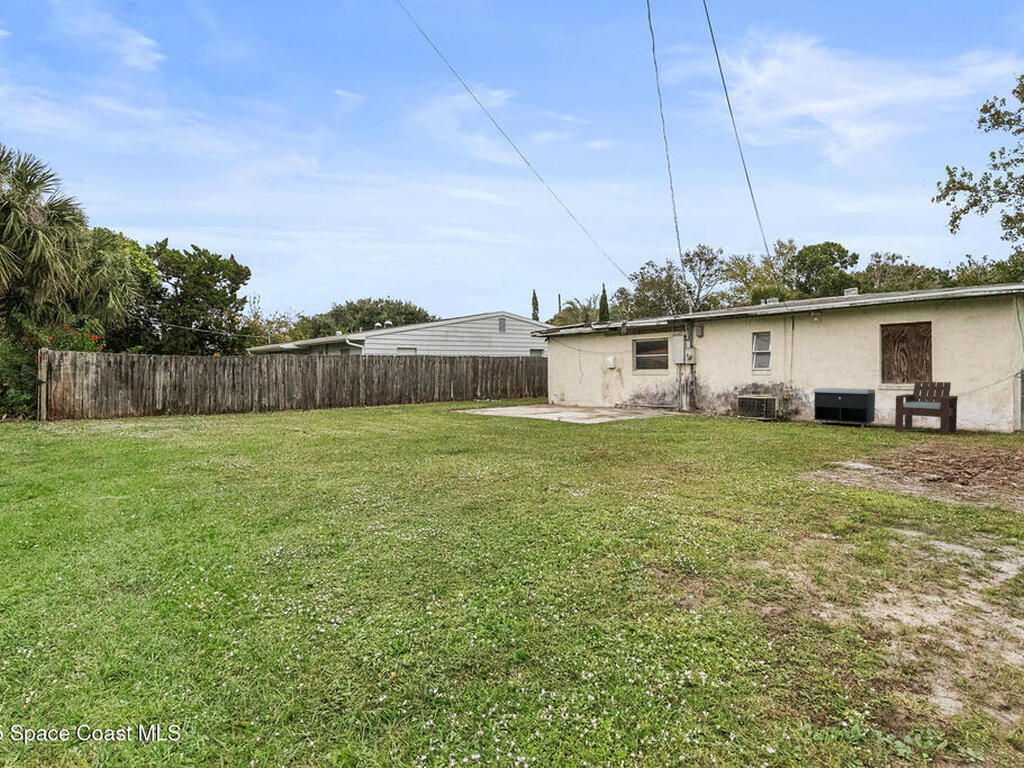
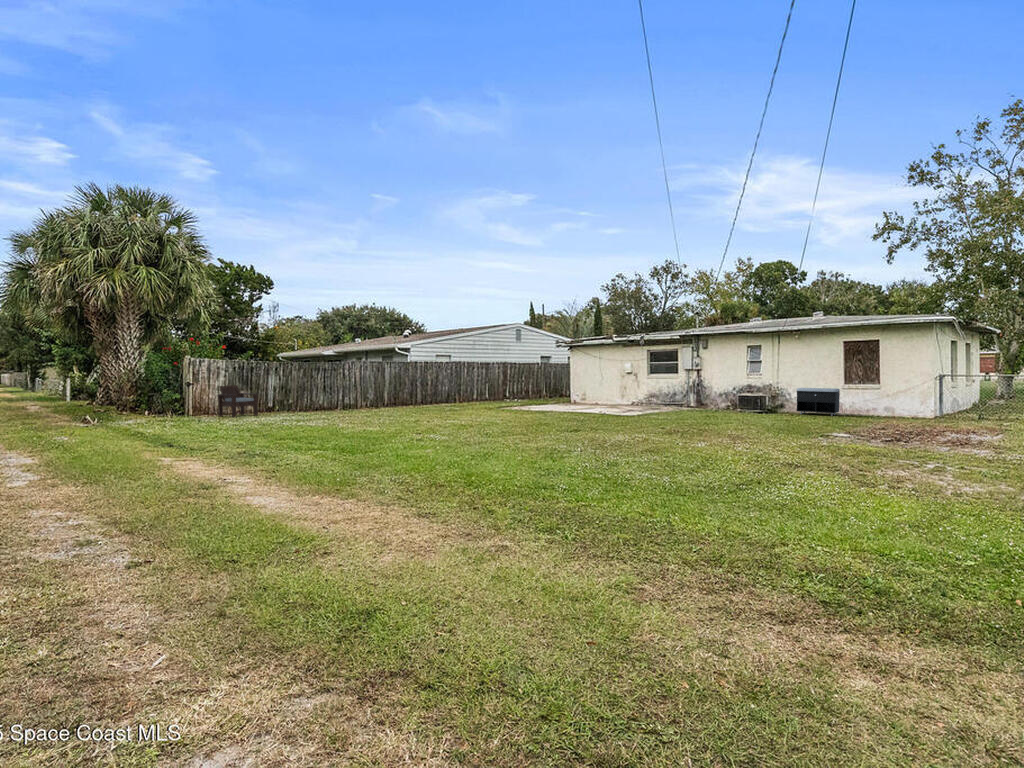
chair: present [895,382,958,435] -> present [217,385,258,418]

